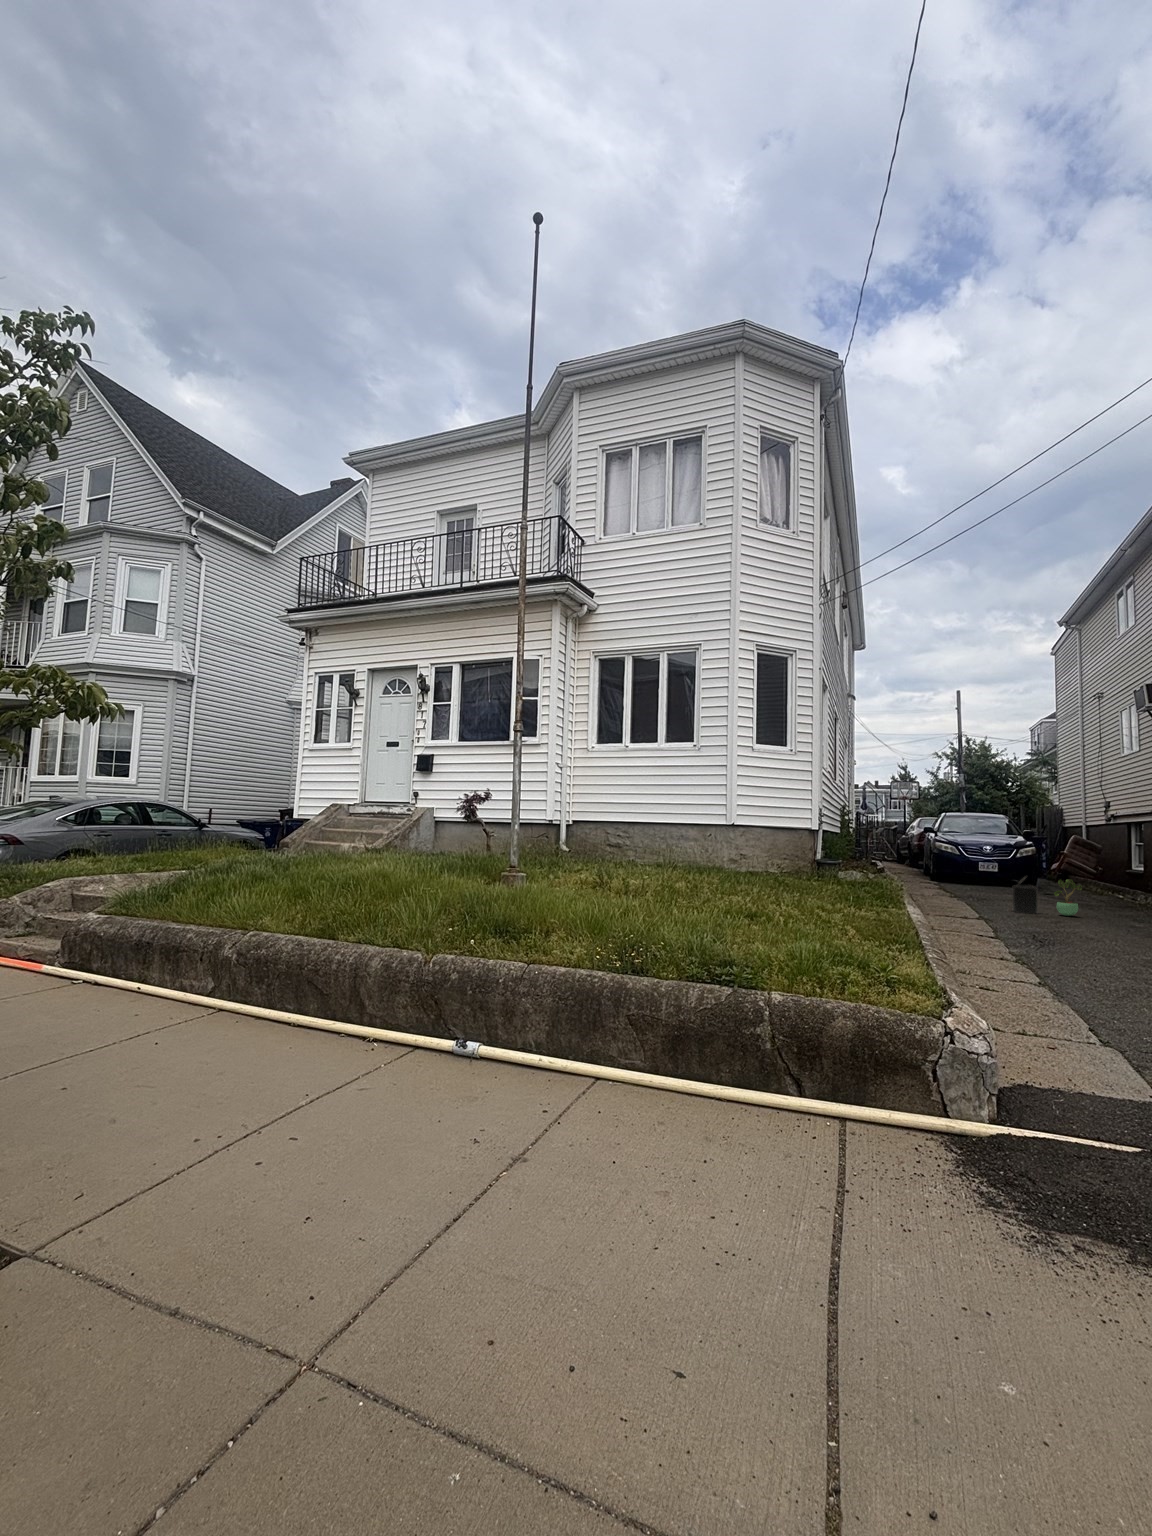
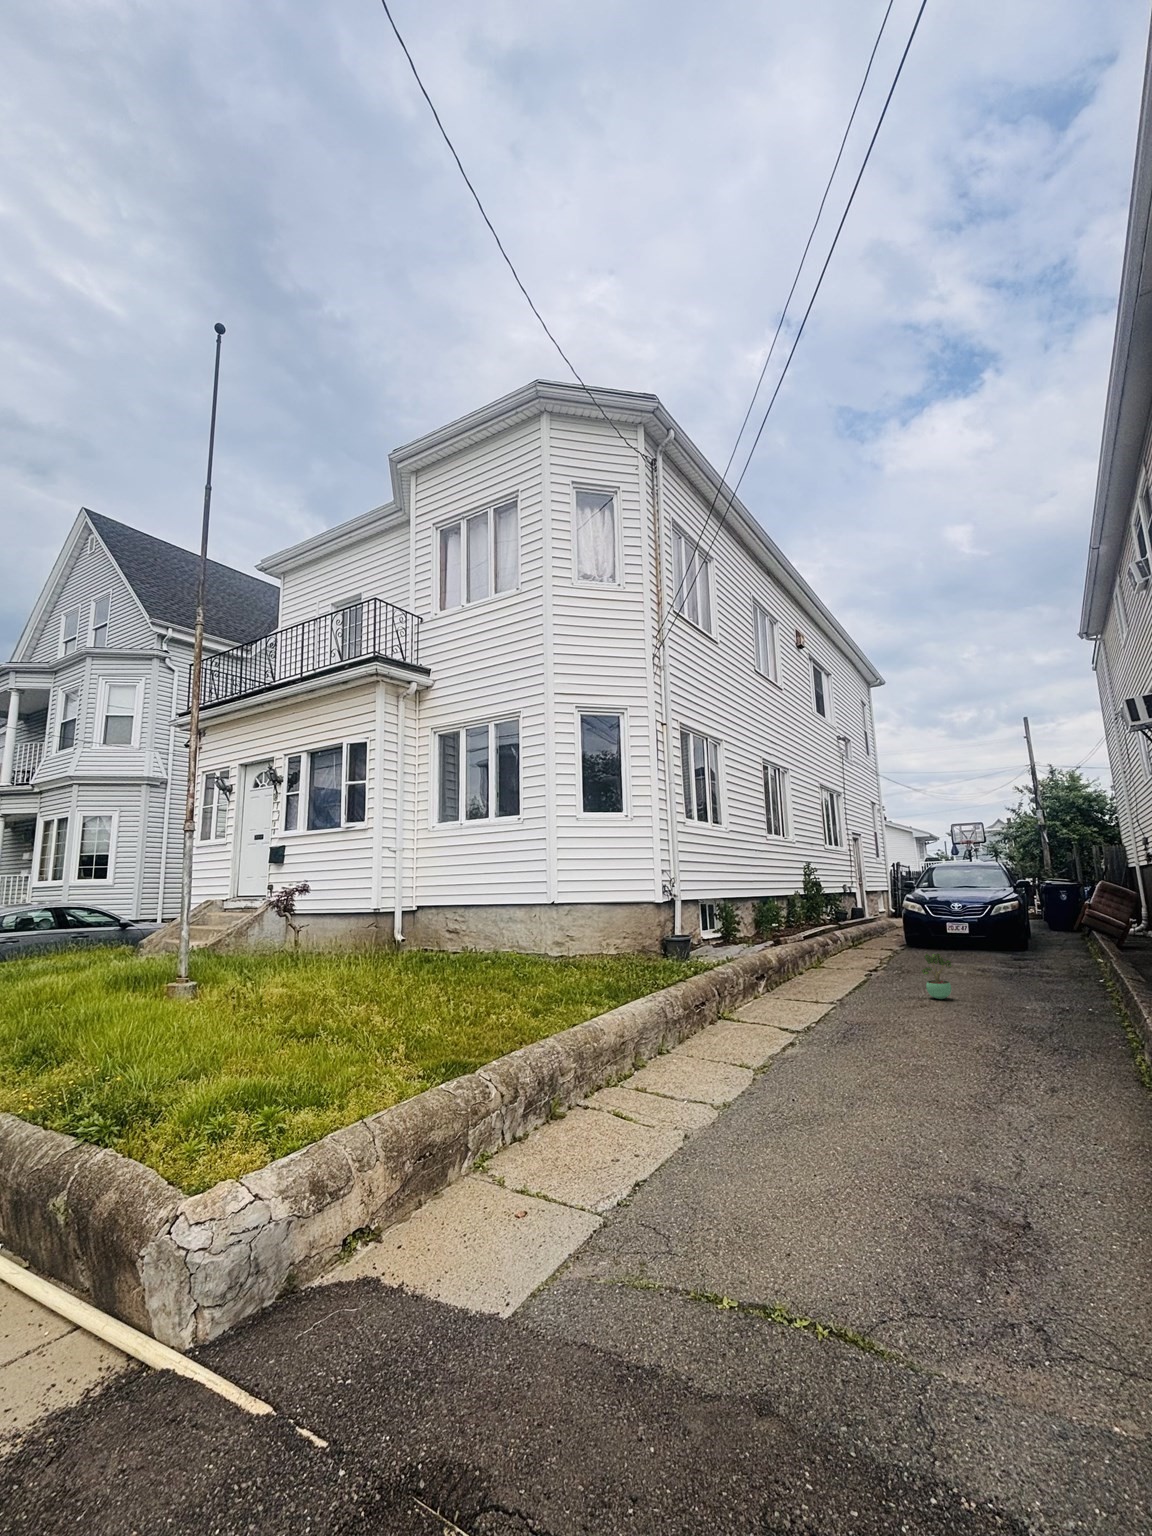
trash can: present [1013,876,1038,914] -> none [876,950,907,997]

